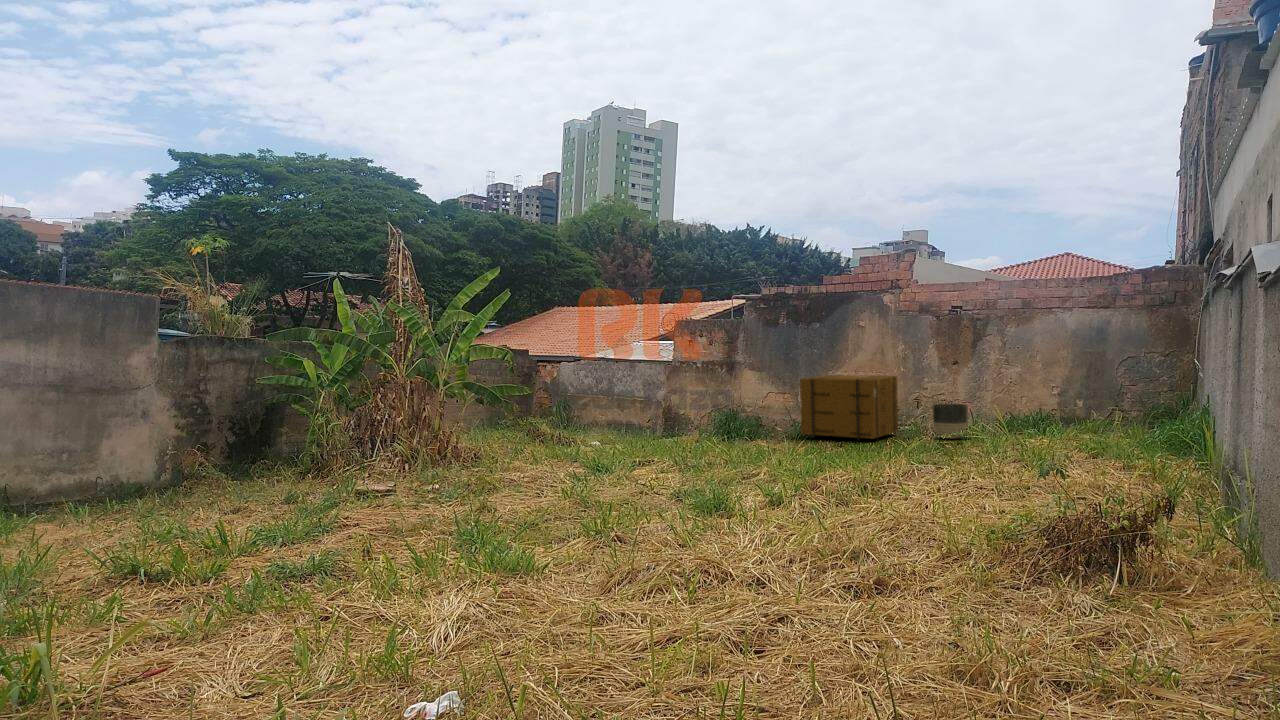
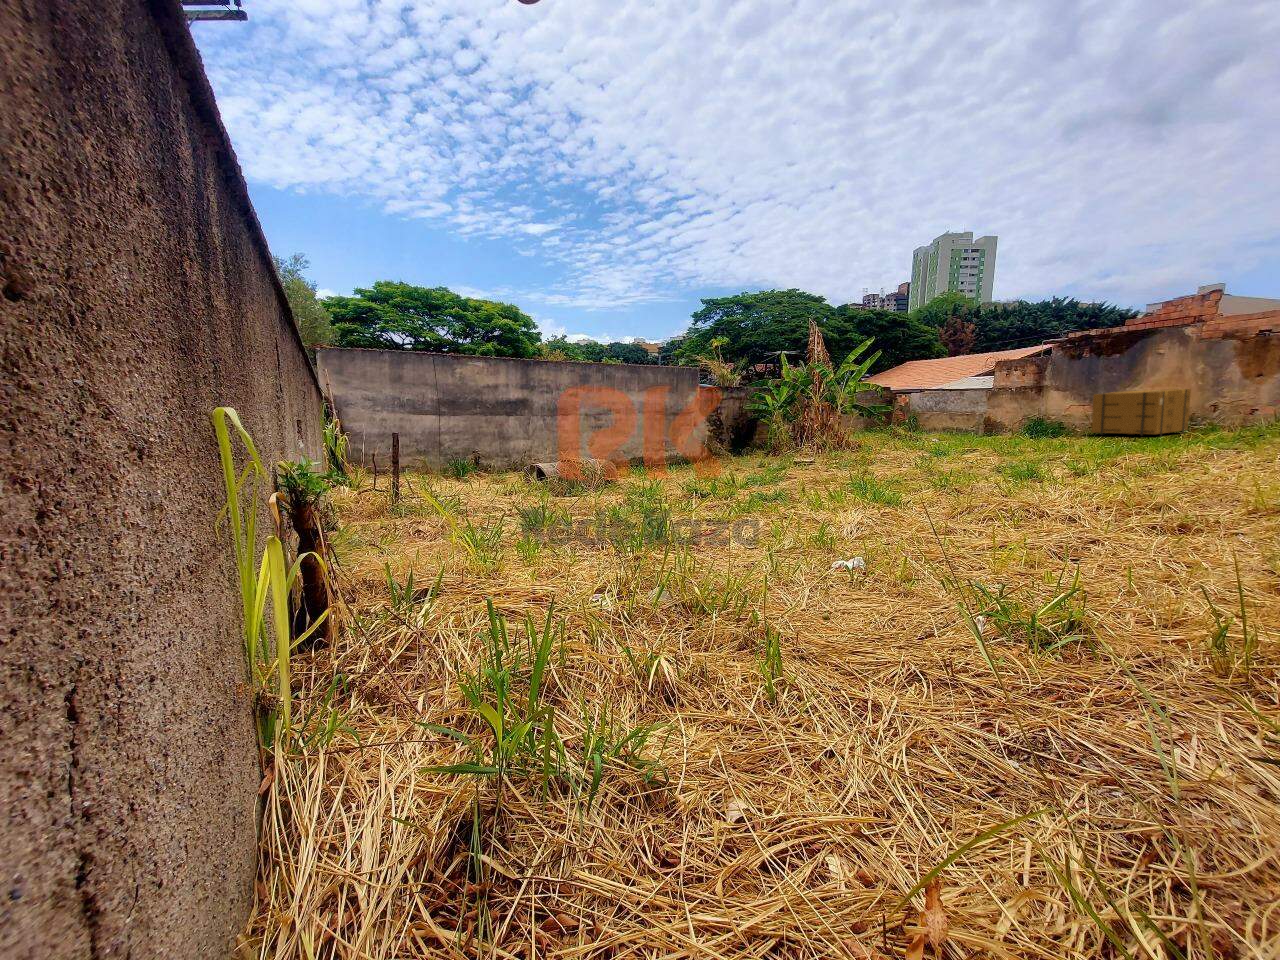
planter: present [932,404,968,439] -> none [1222,407,1262,434]

